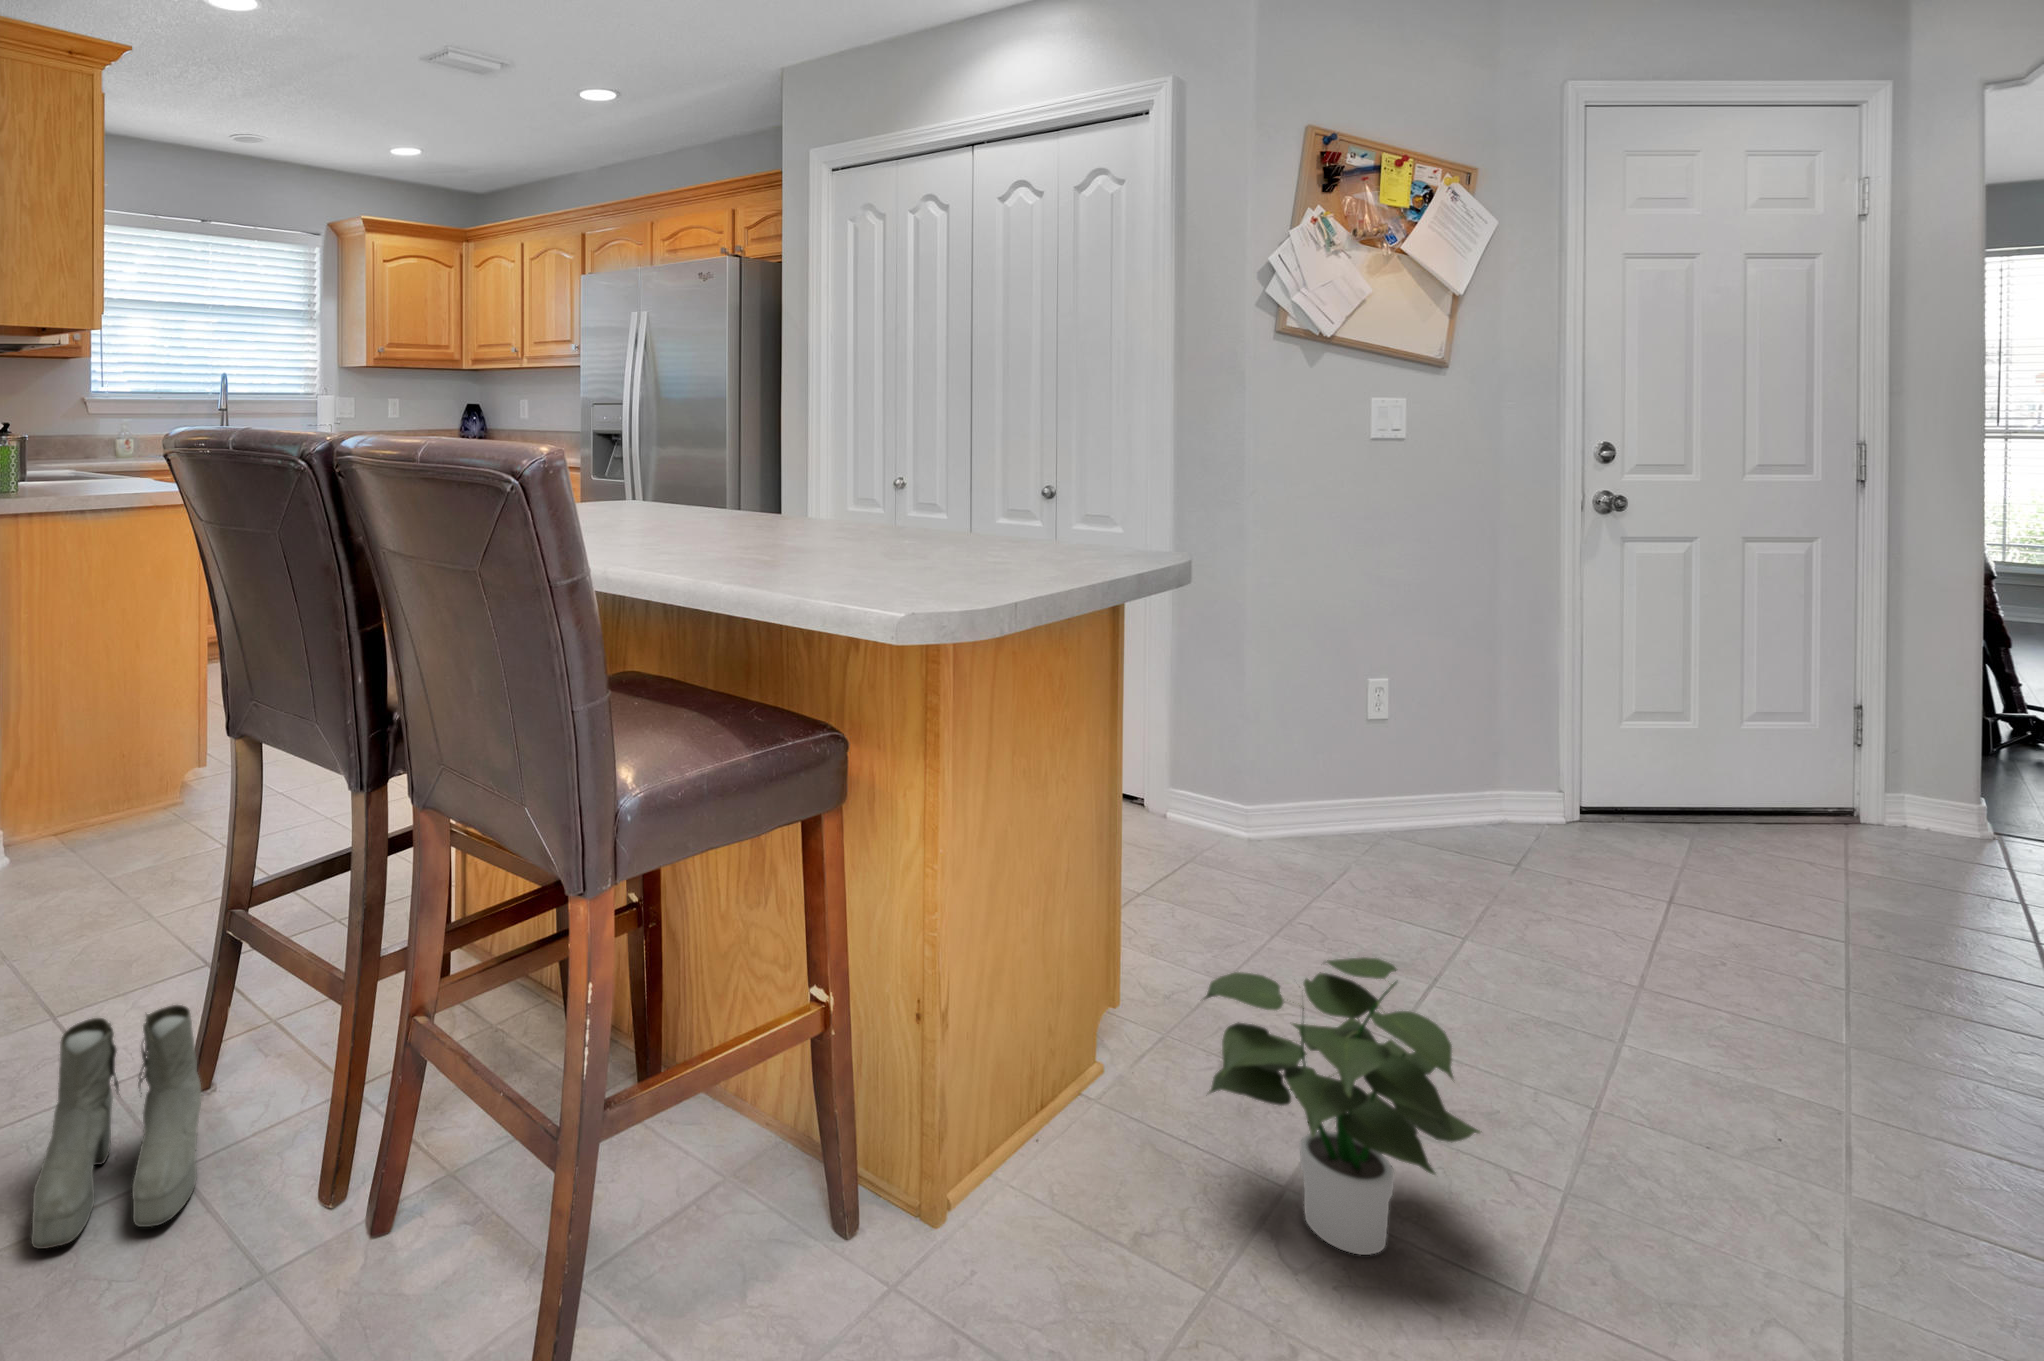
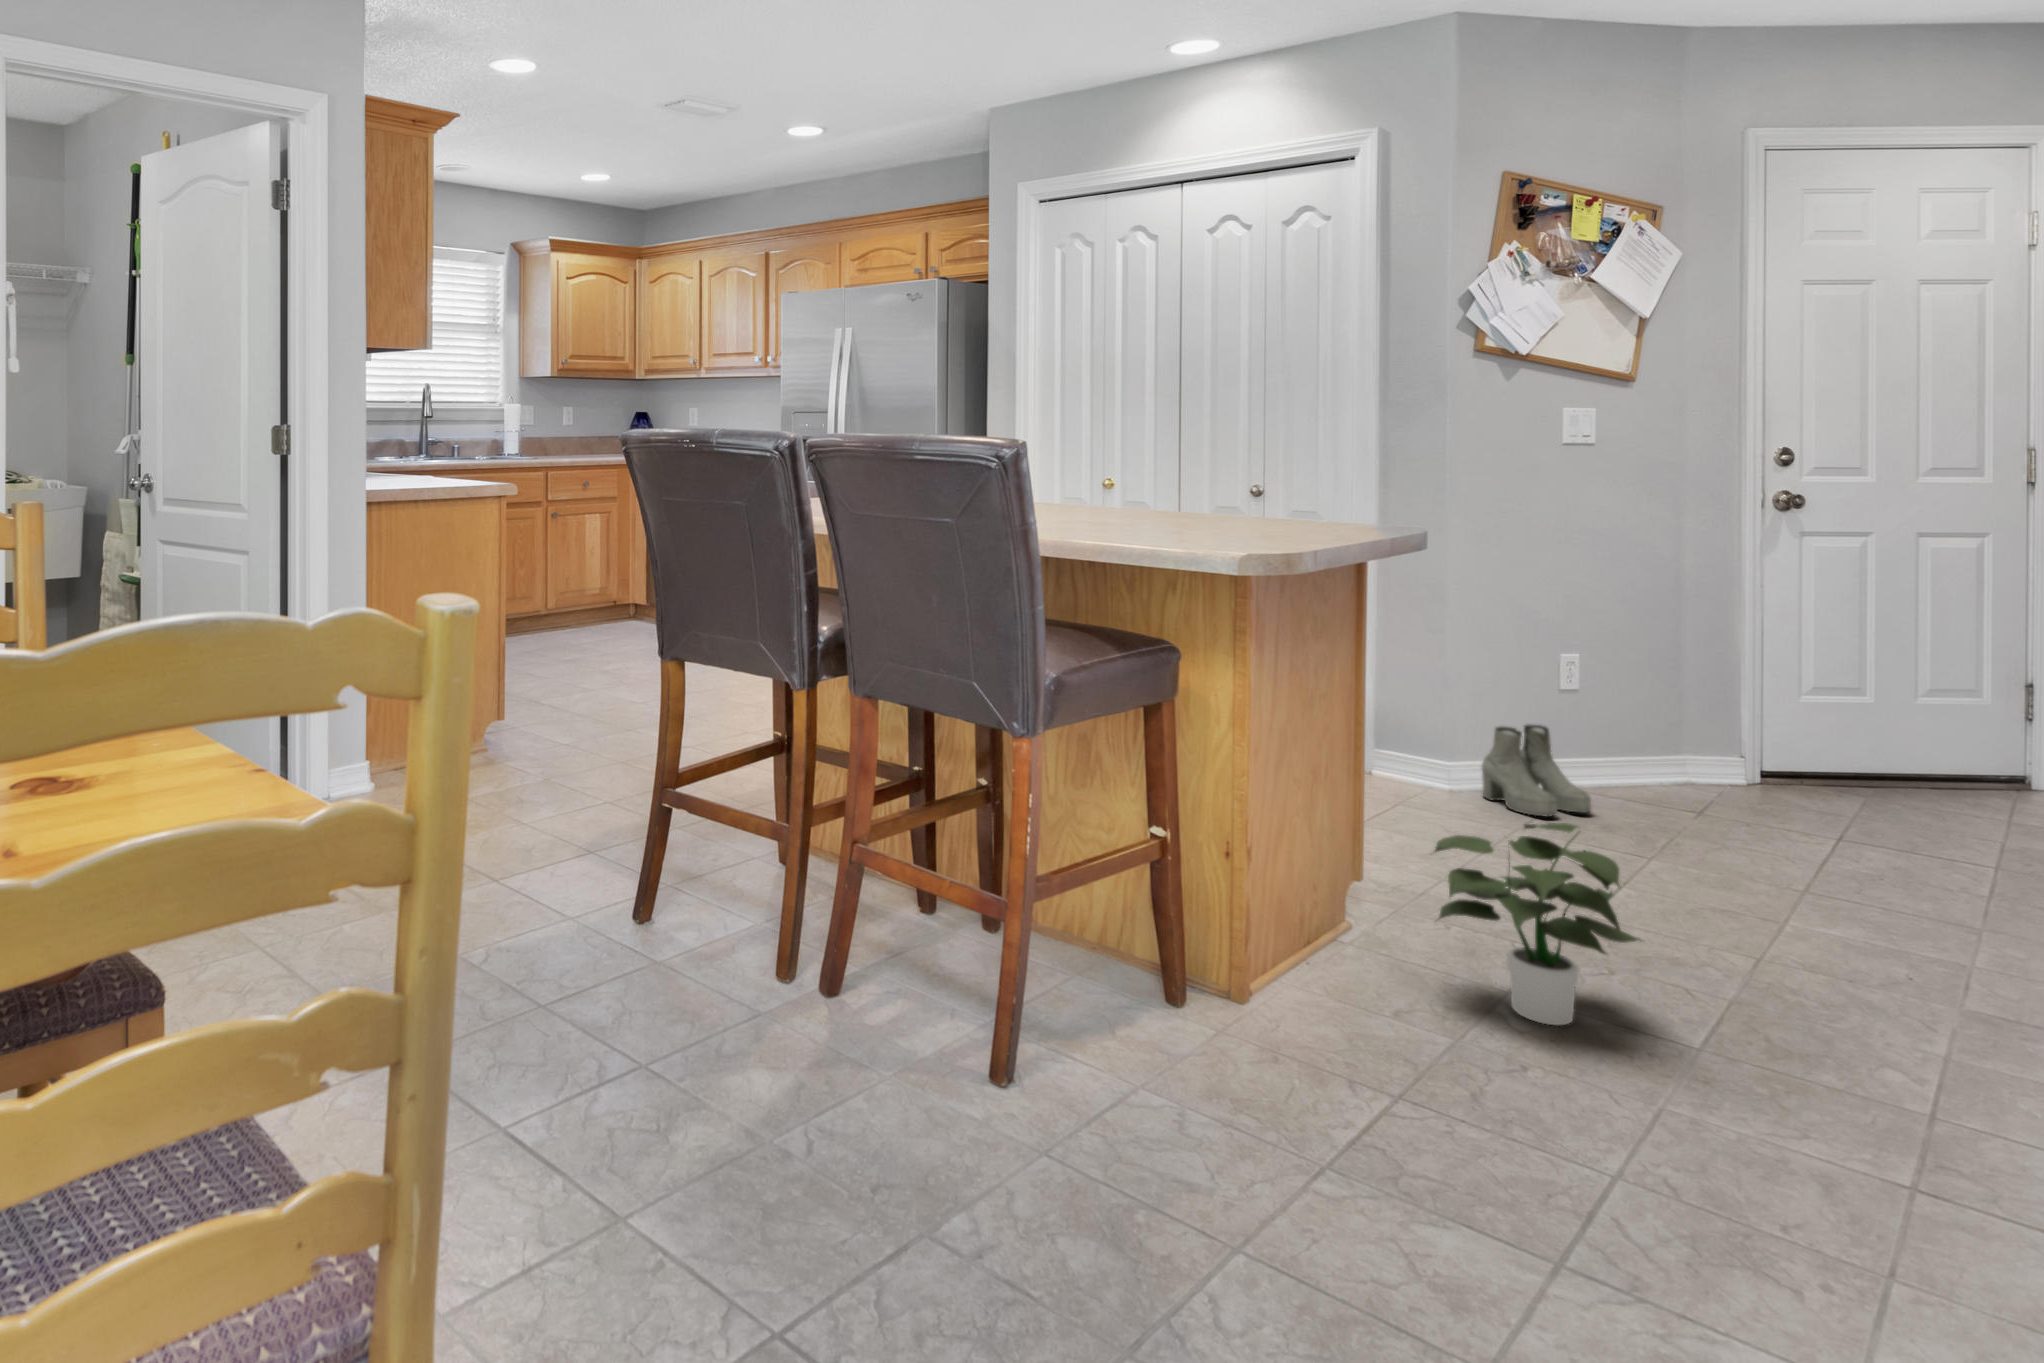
boots: present [31,1005,201,1249] -> present [1482,725,1591,817]

